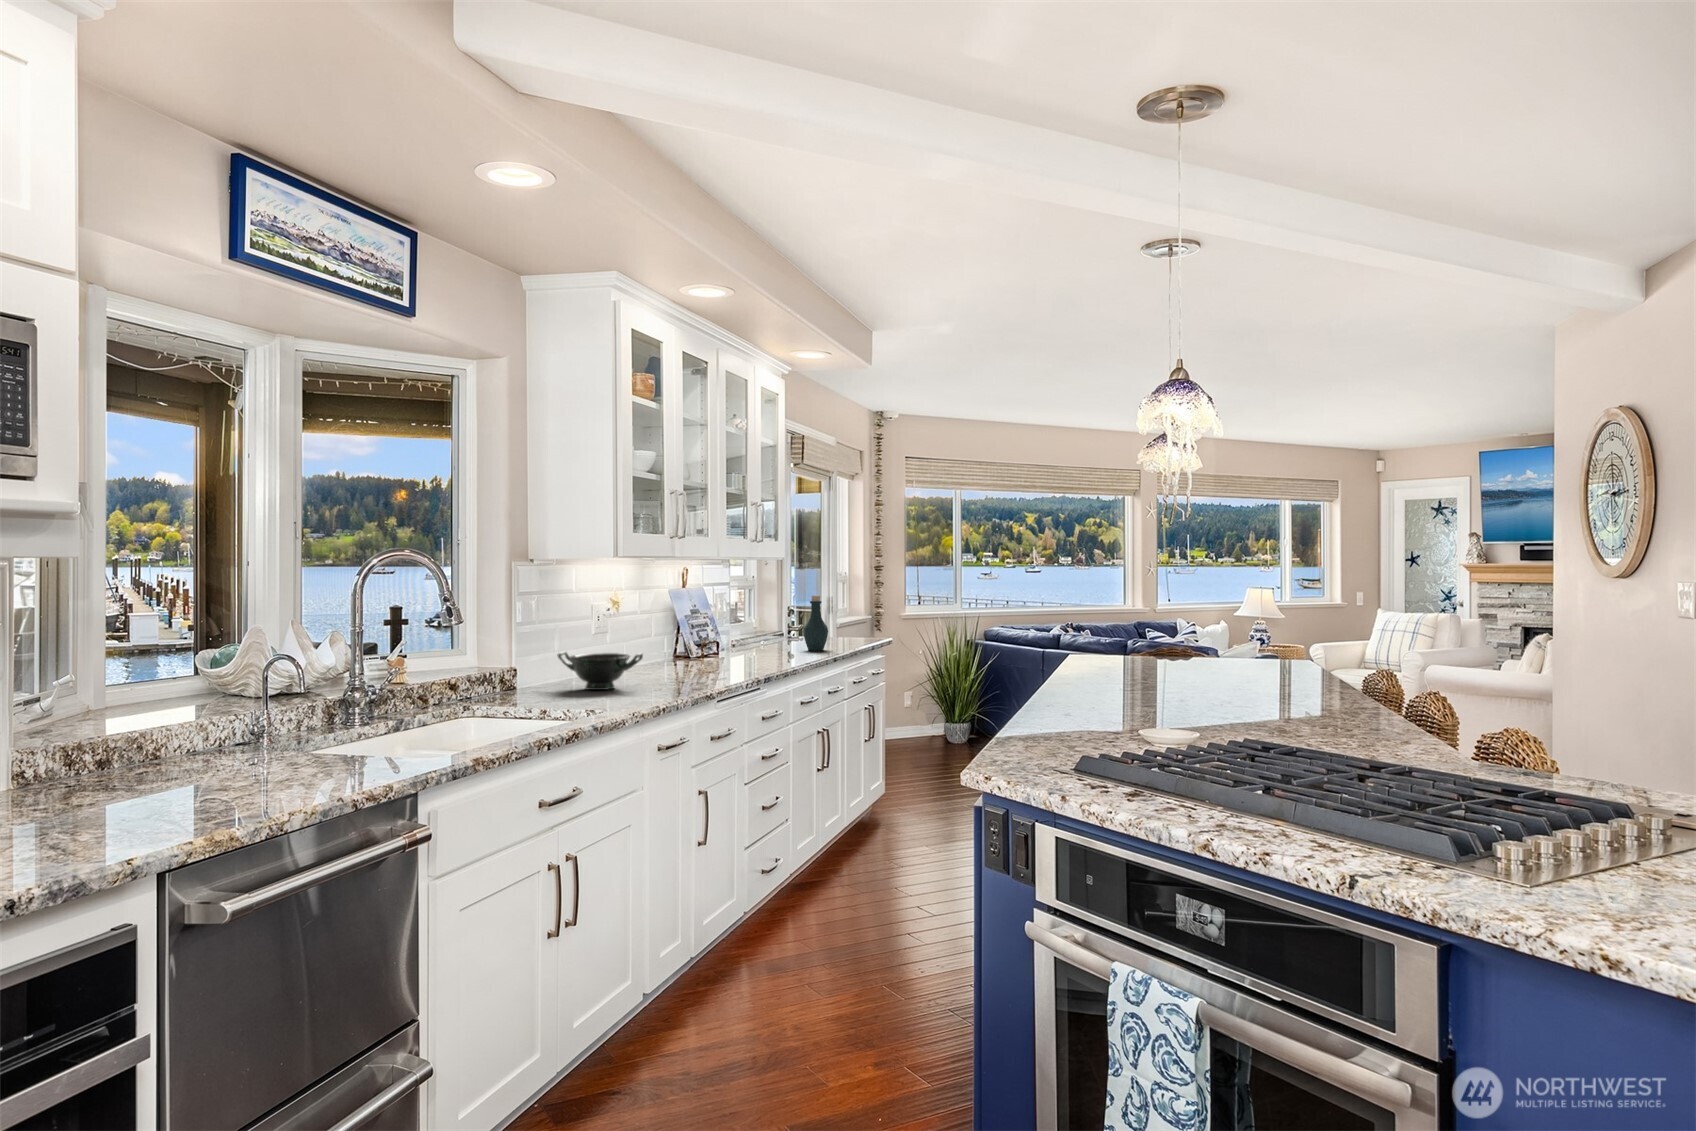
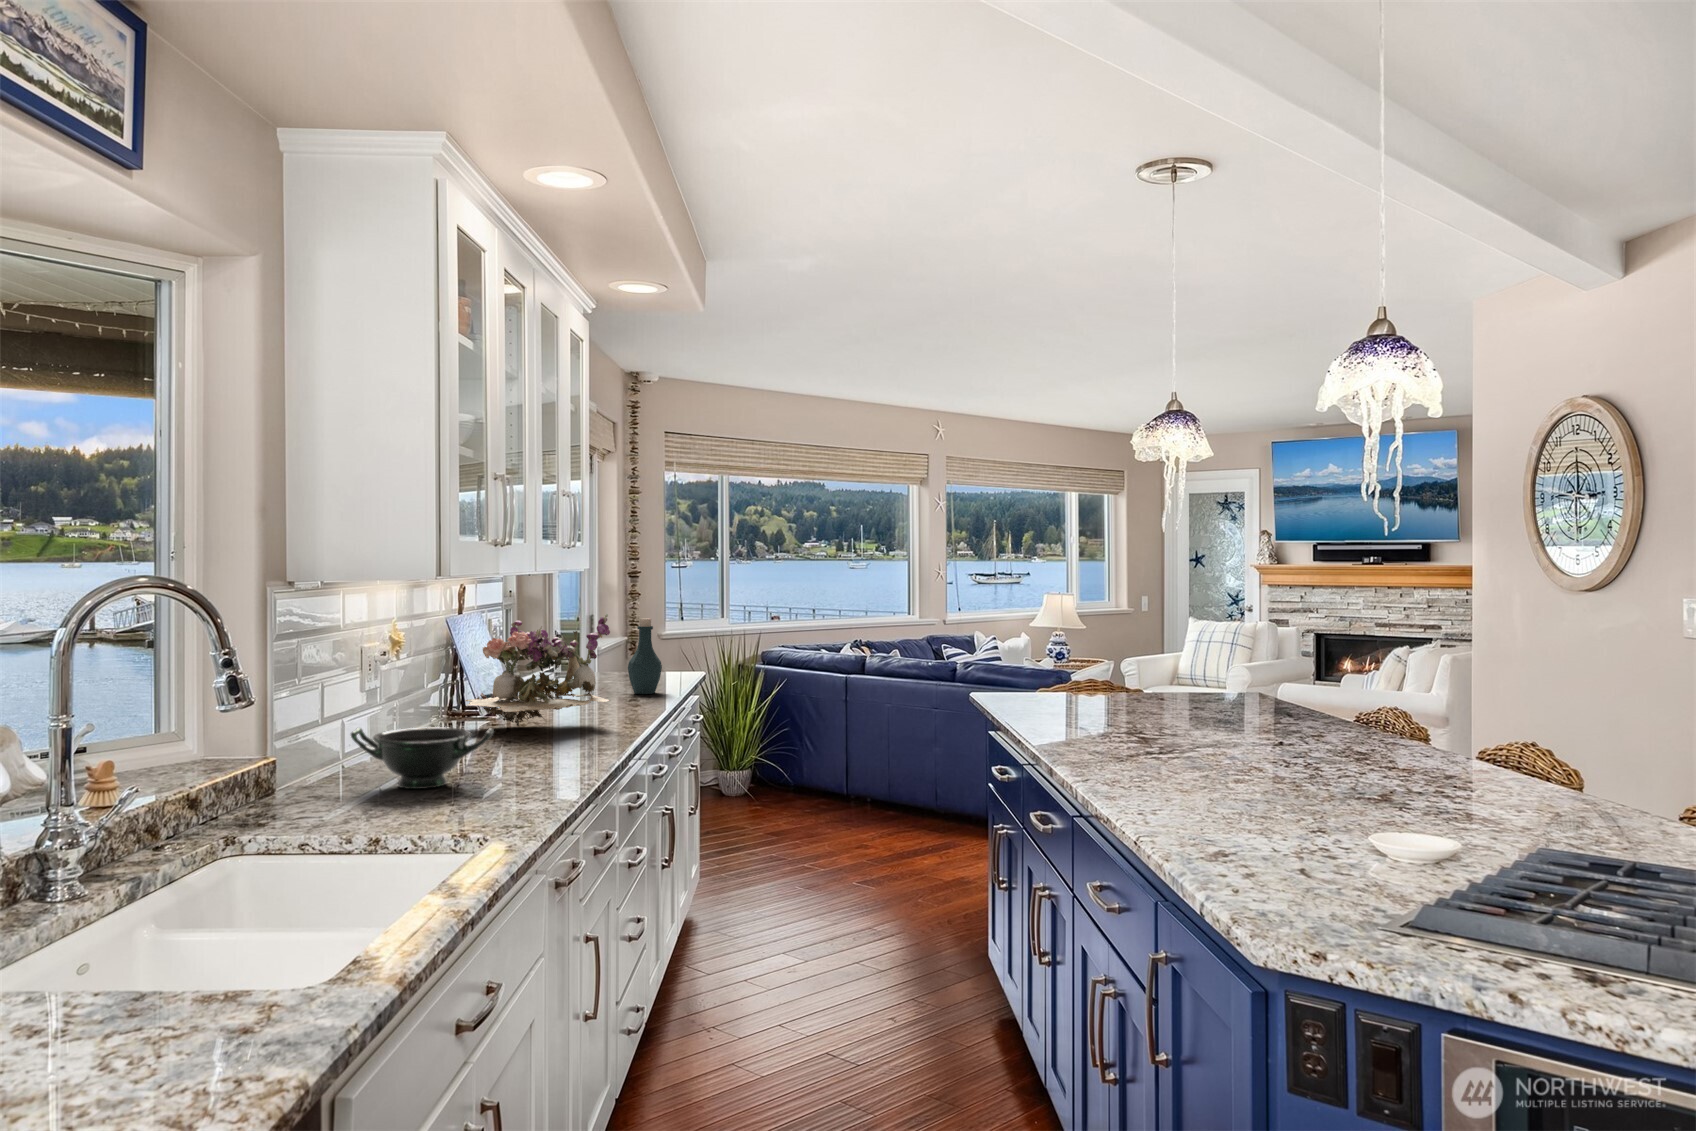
flower arrangement: none [663,587,762,665] -> present [465,614,610,726]

